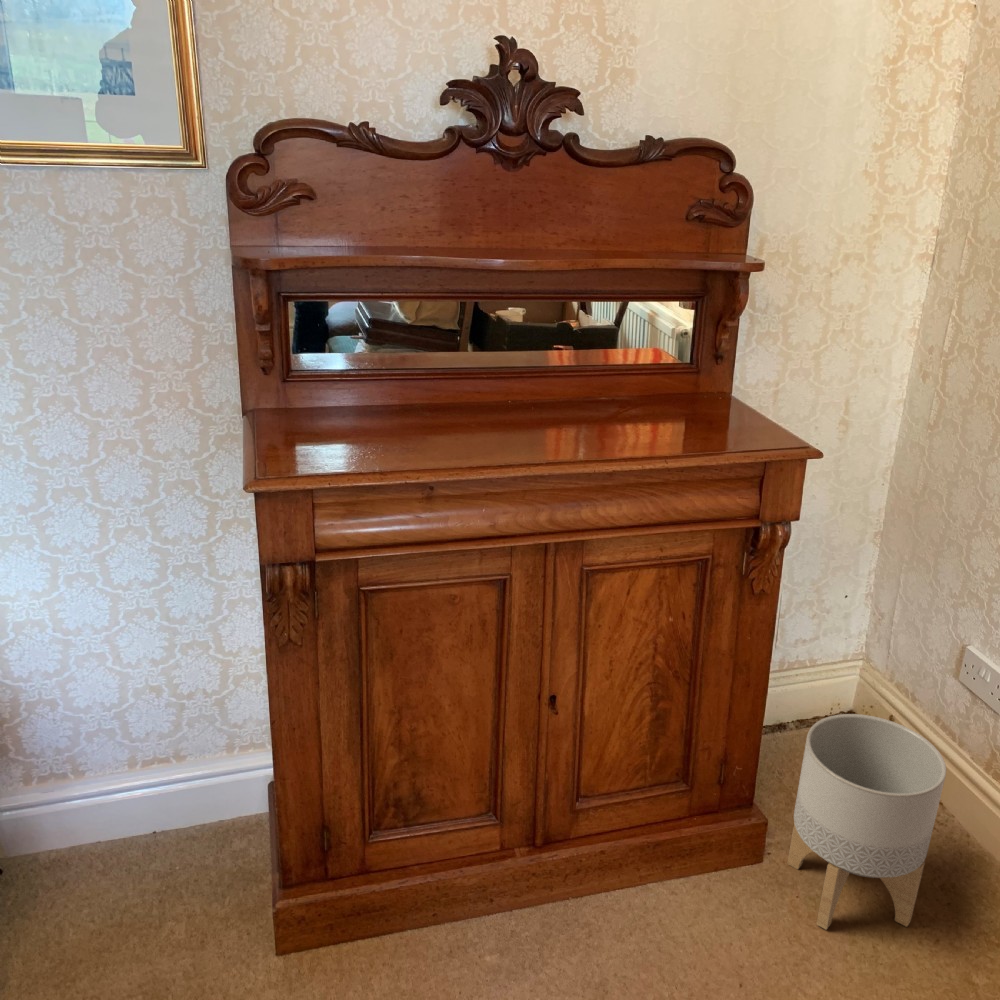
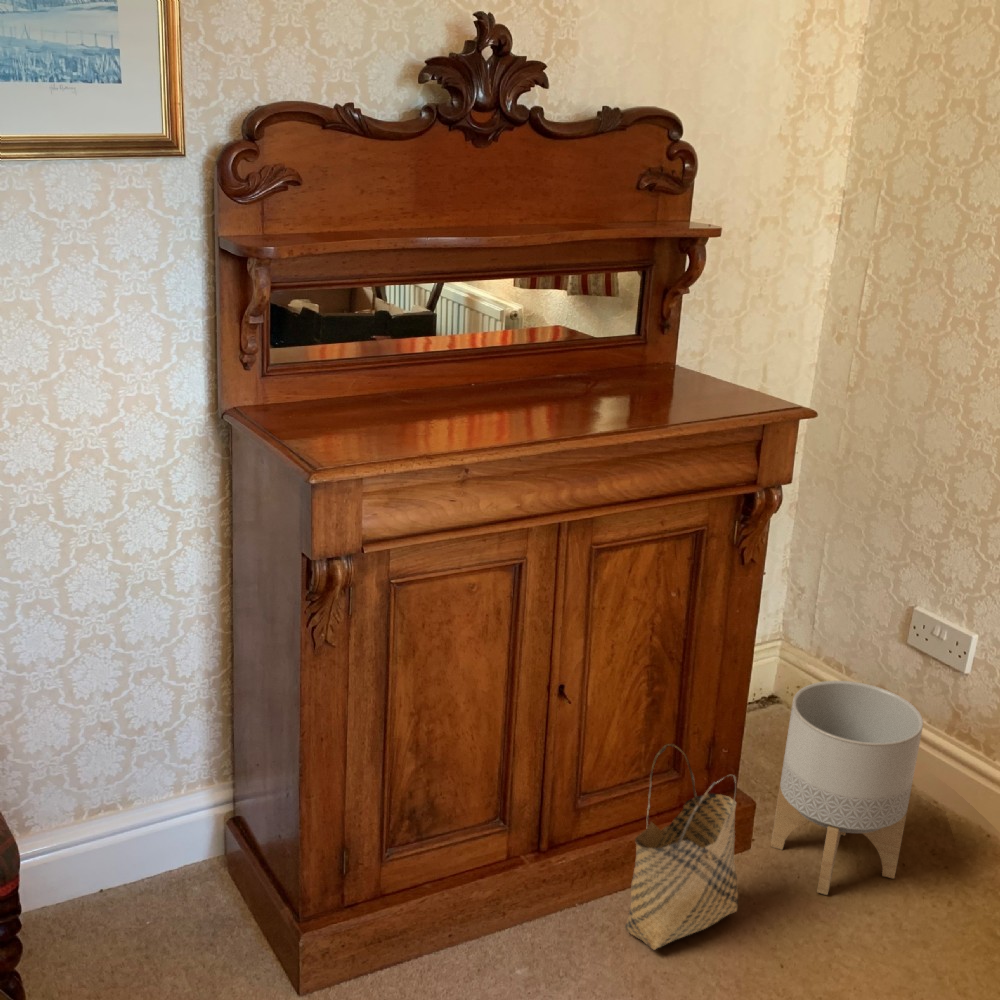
woven basket: none [602,754,727,953] -> present [625,744,738,950]

